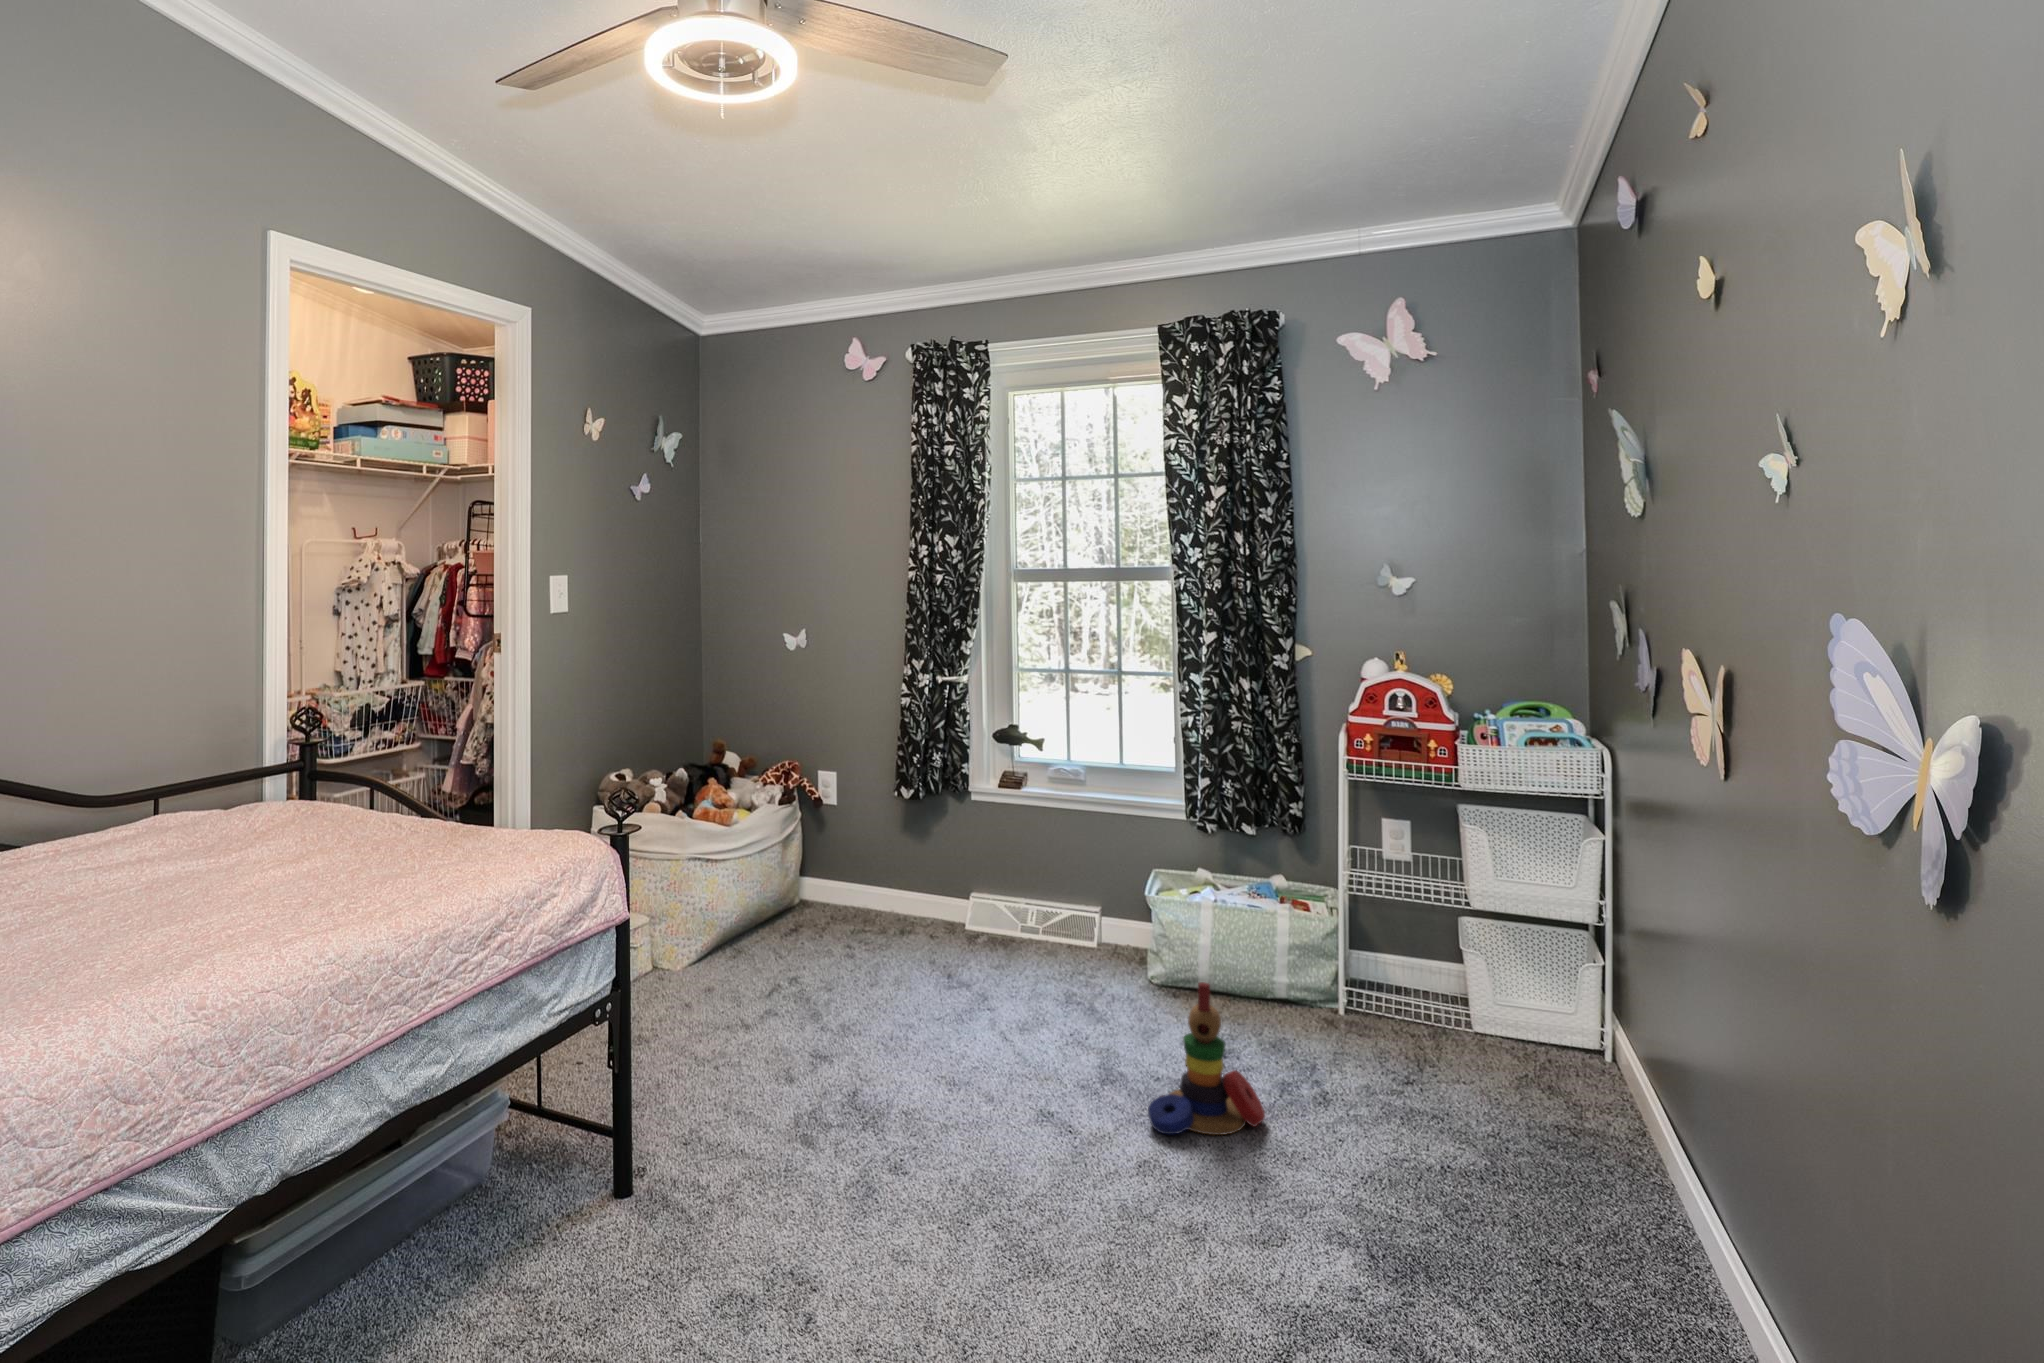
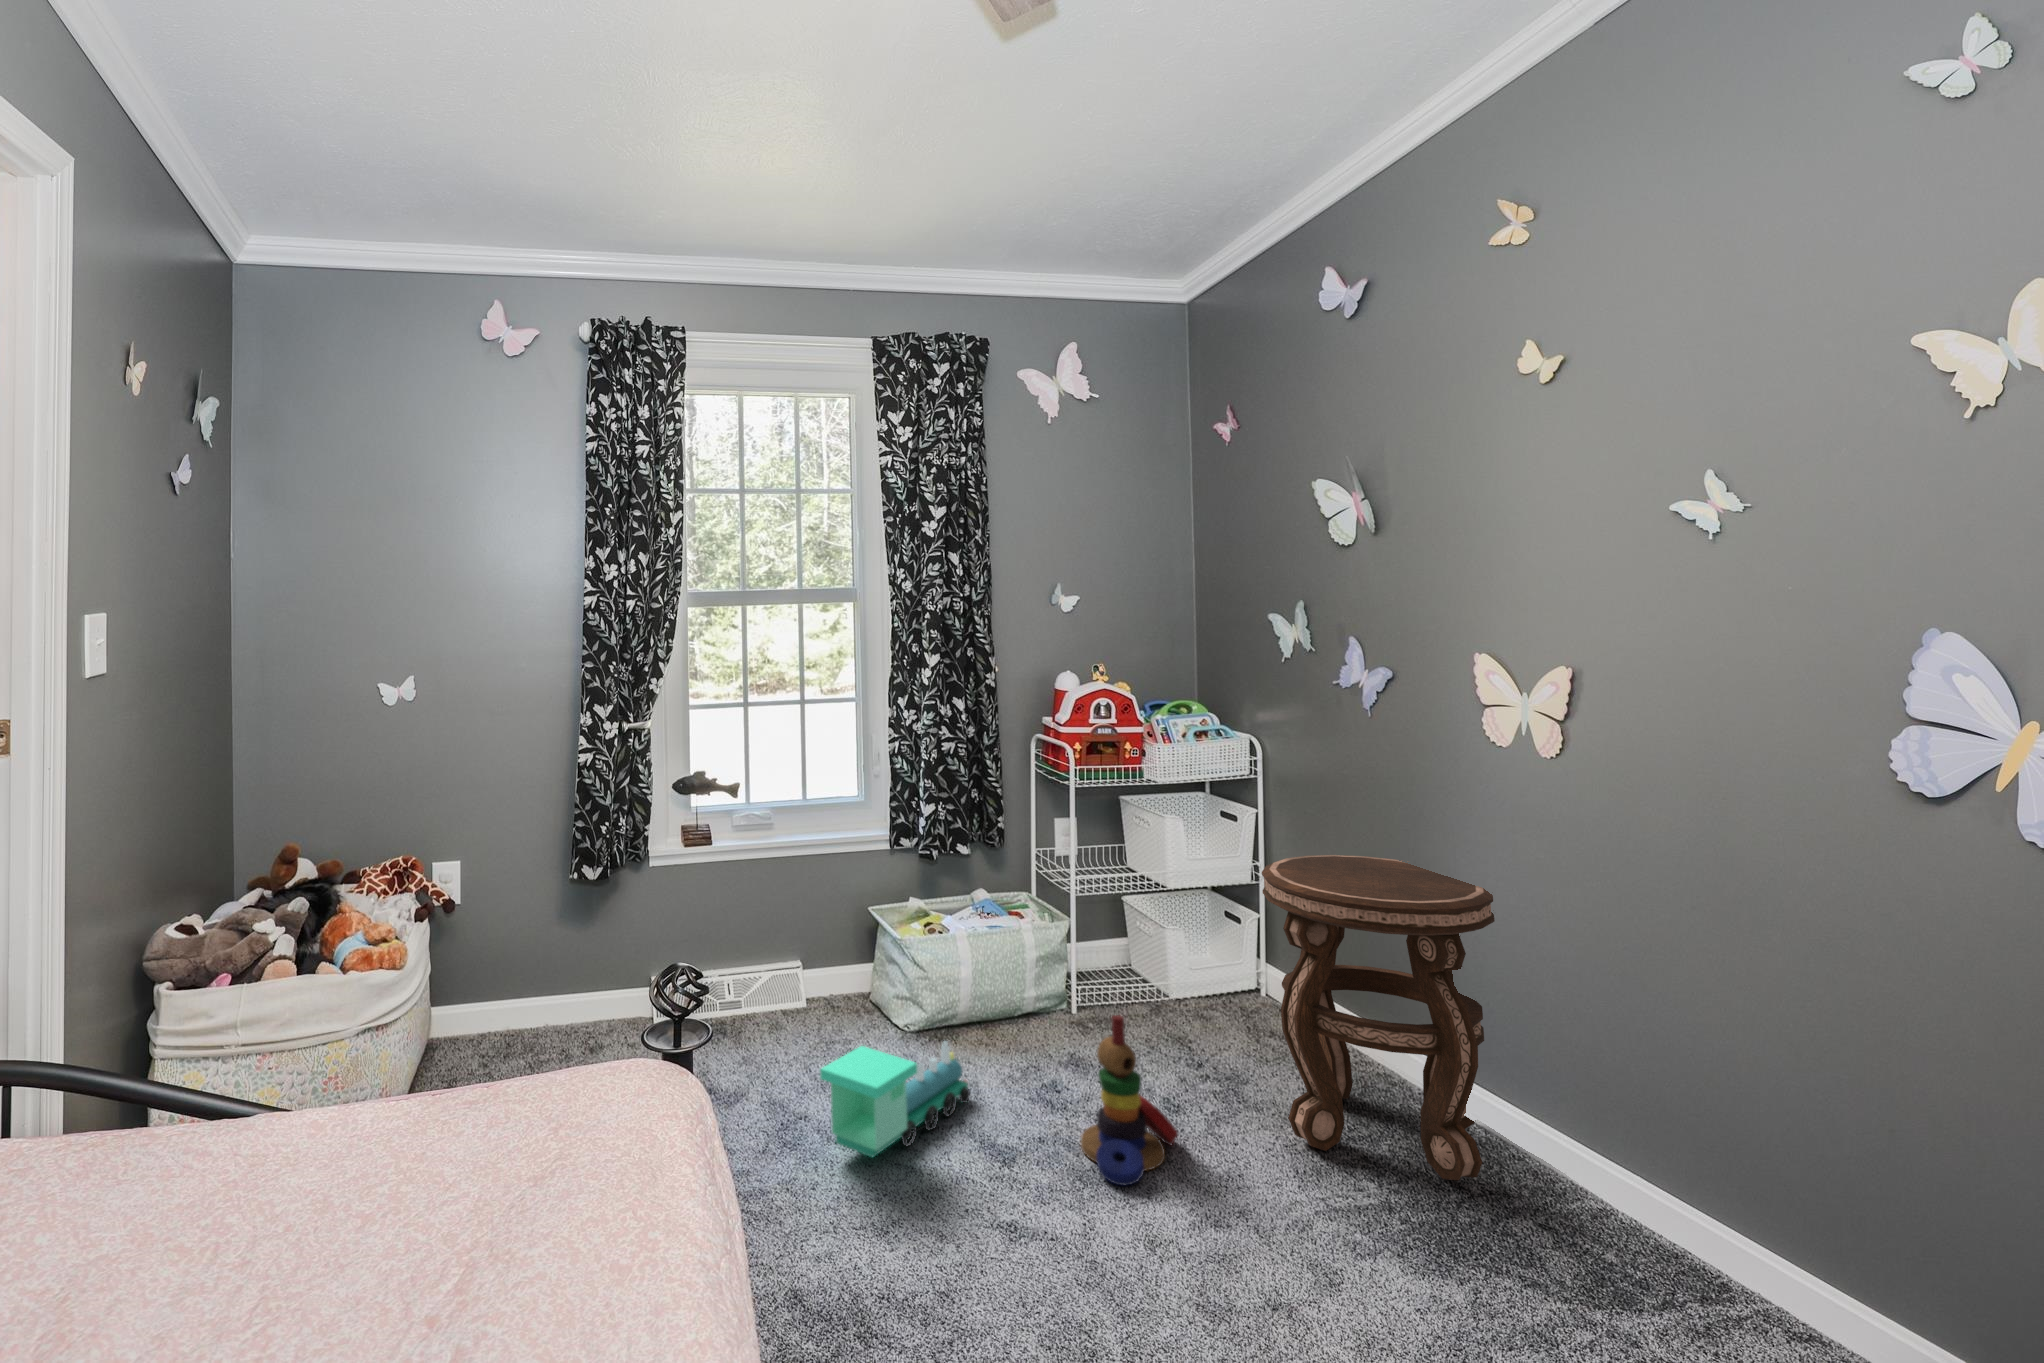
side table: none [1385,875,1675,1269] -> present [1262,855,1495,1180]
toy train: none [957,958,1131,1049] -> present [820,1041,970,1157]

